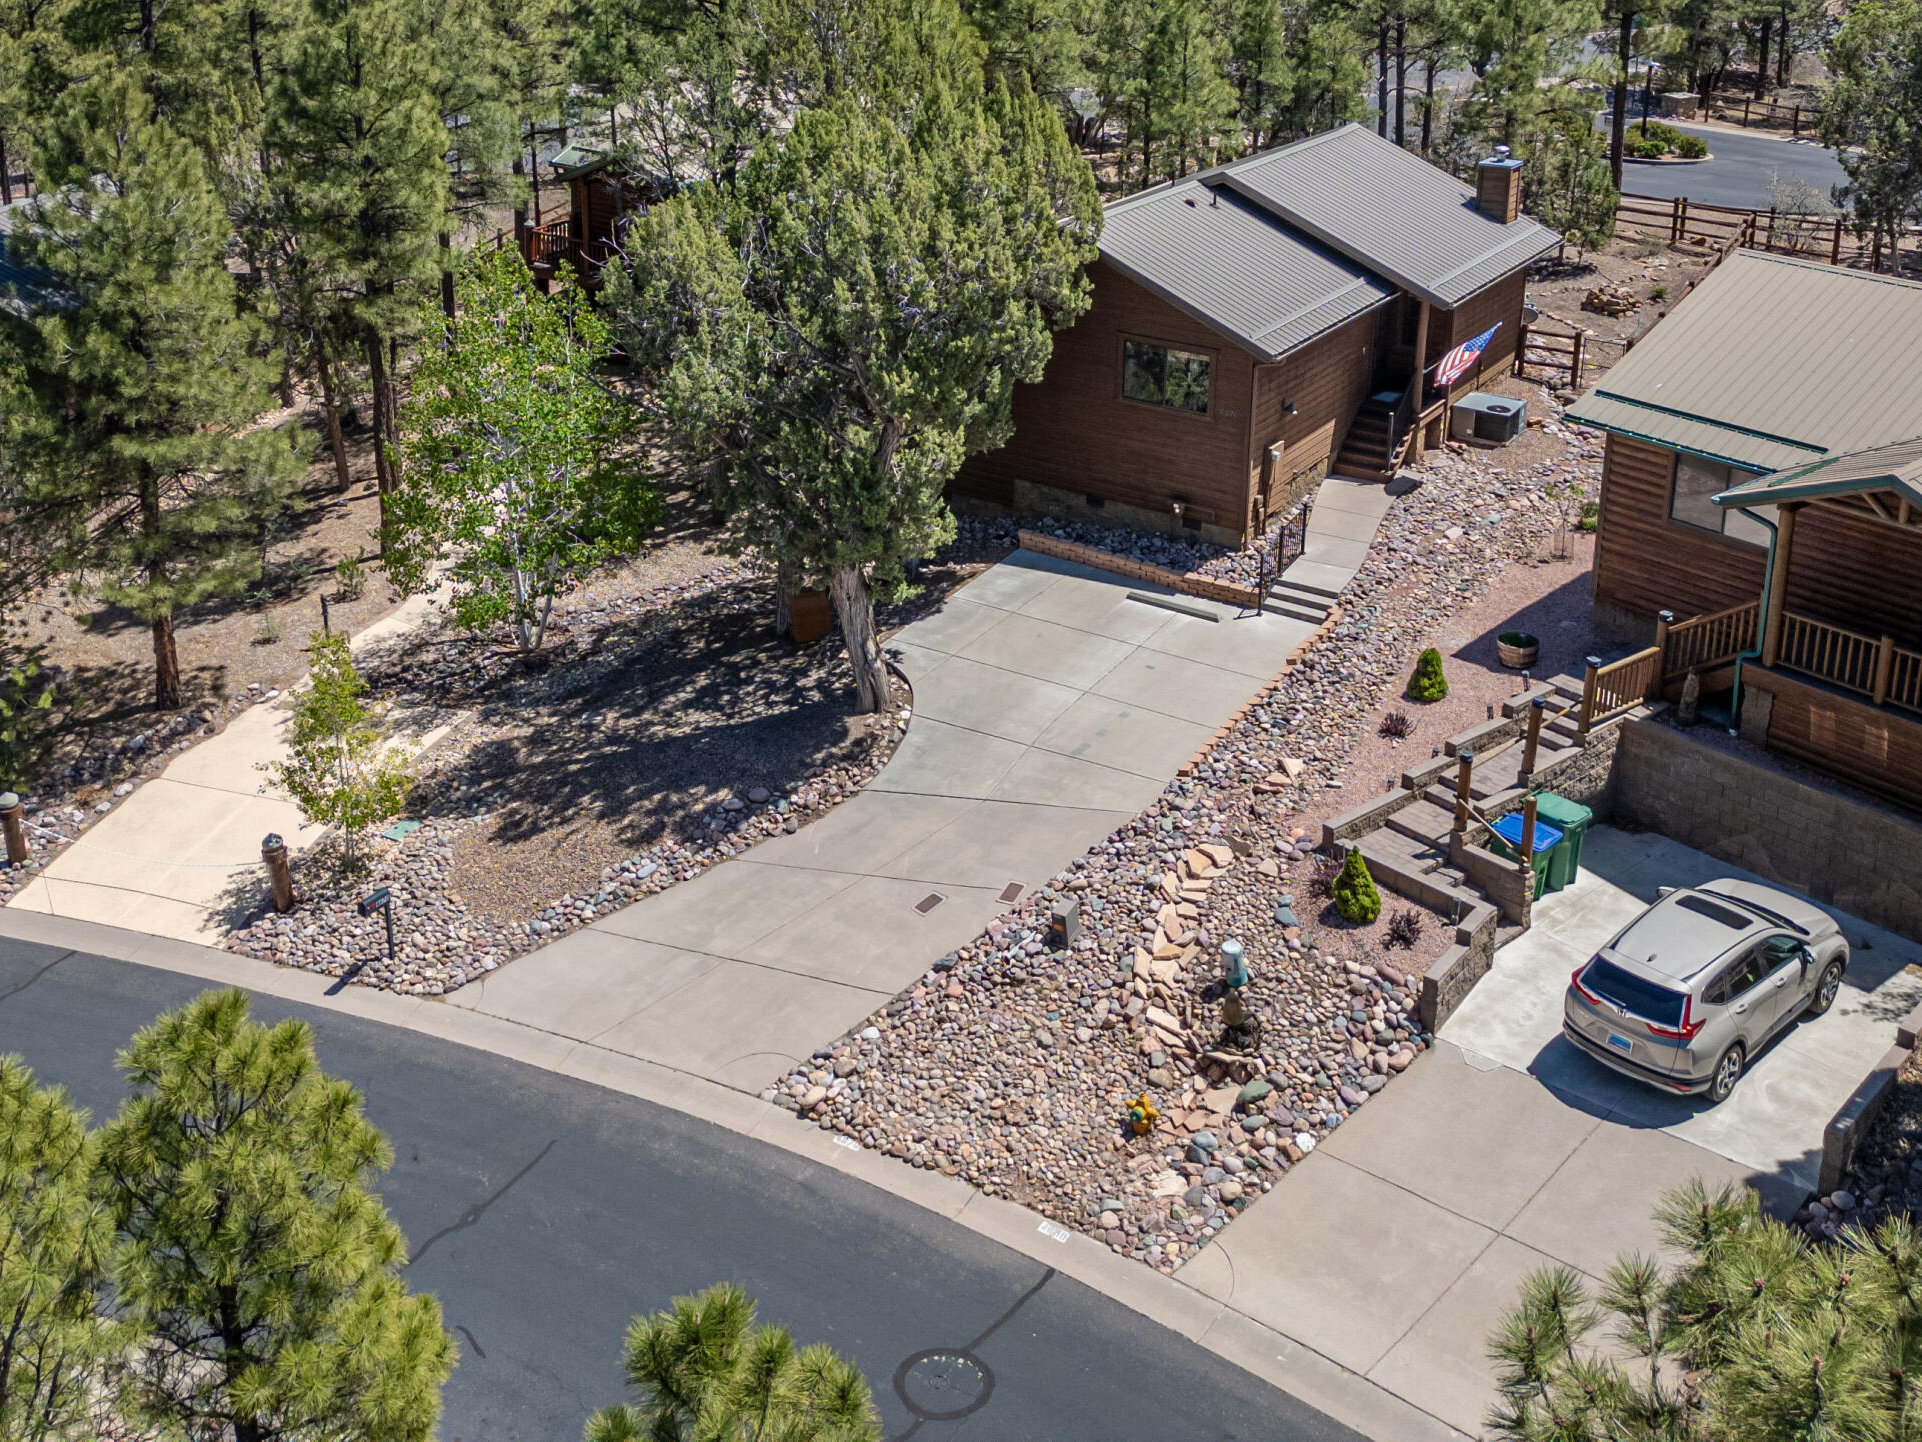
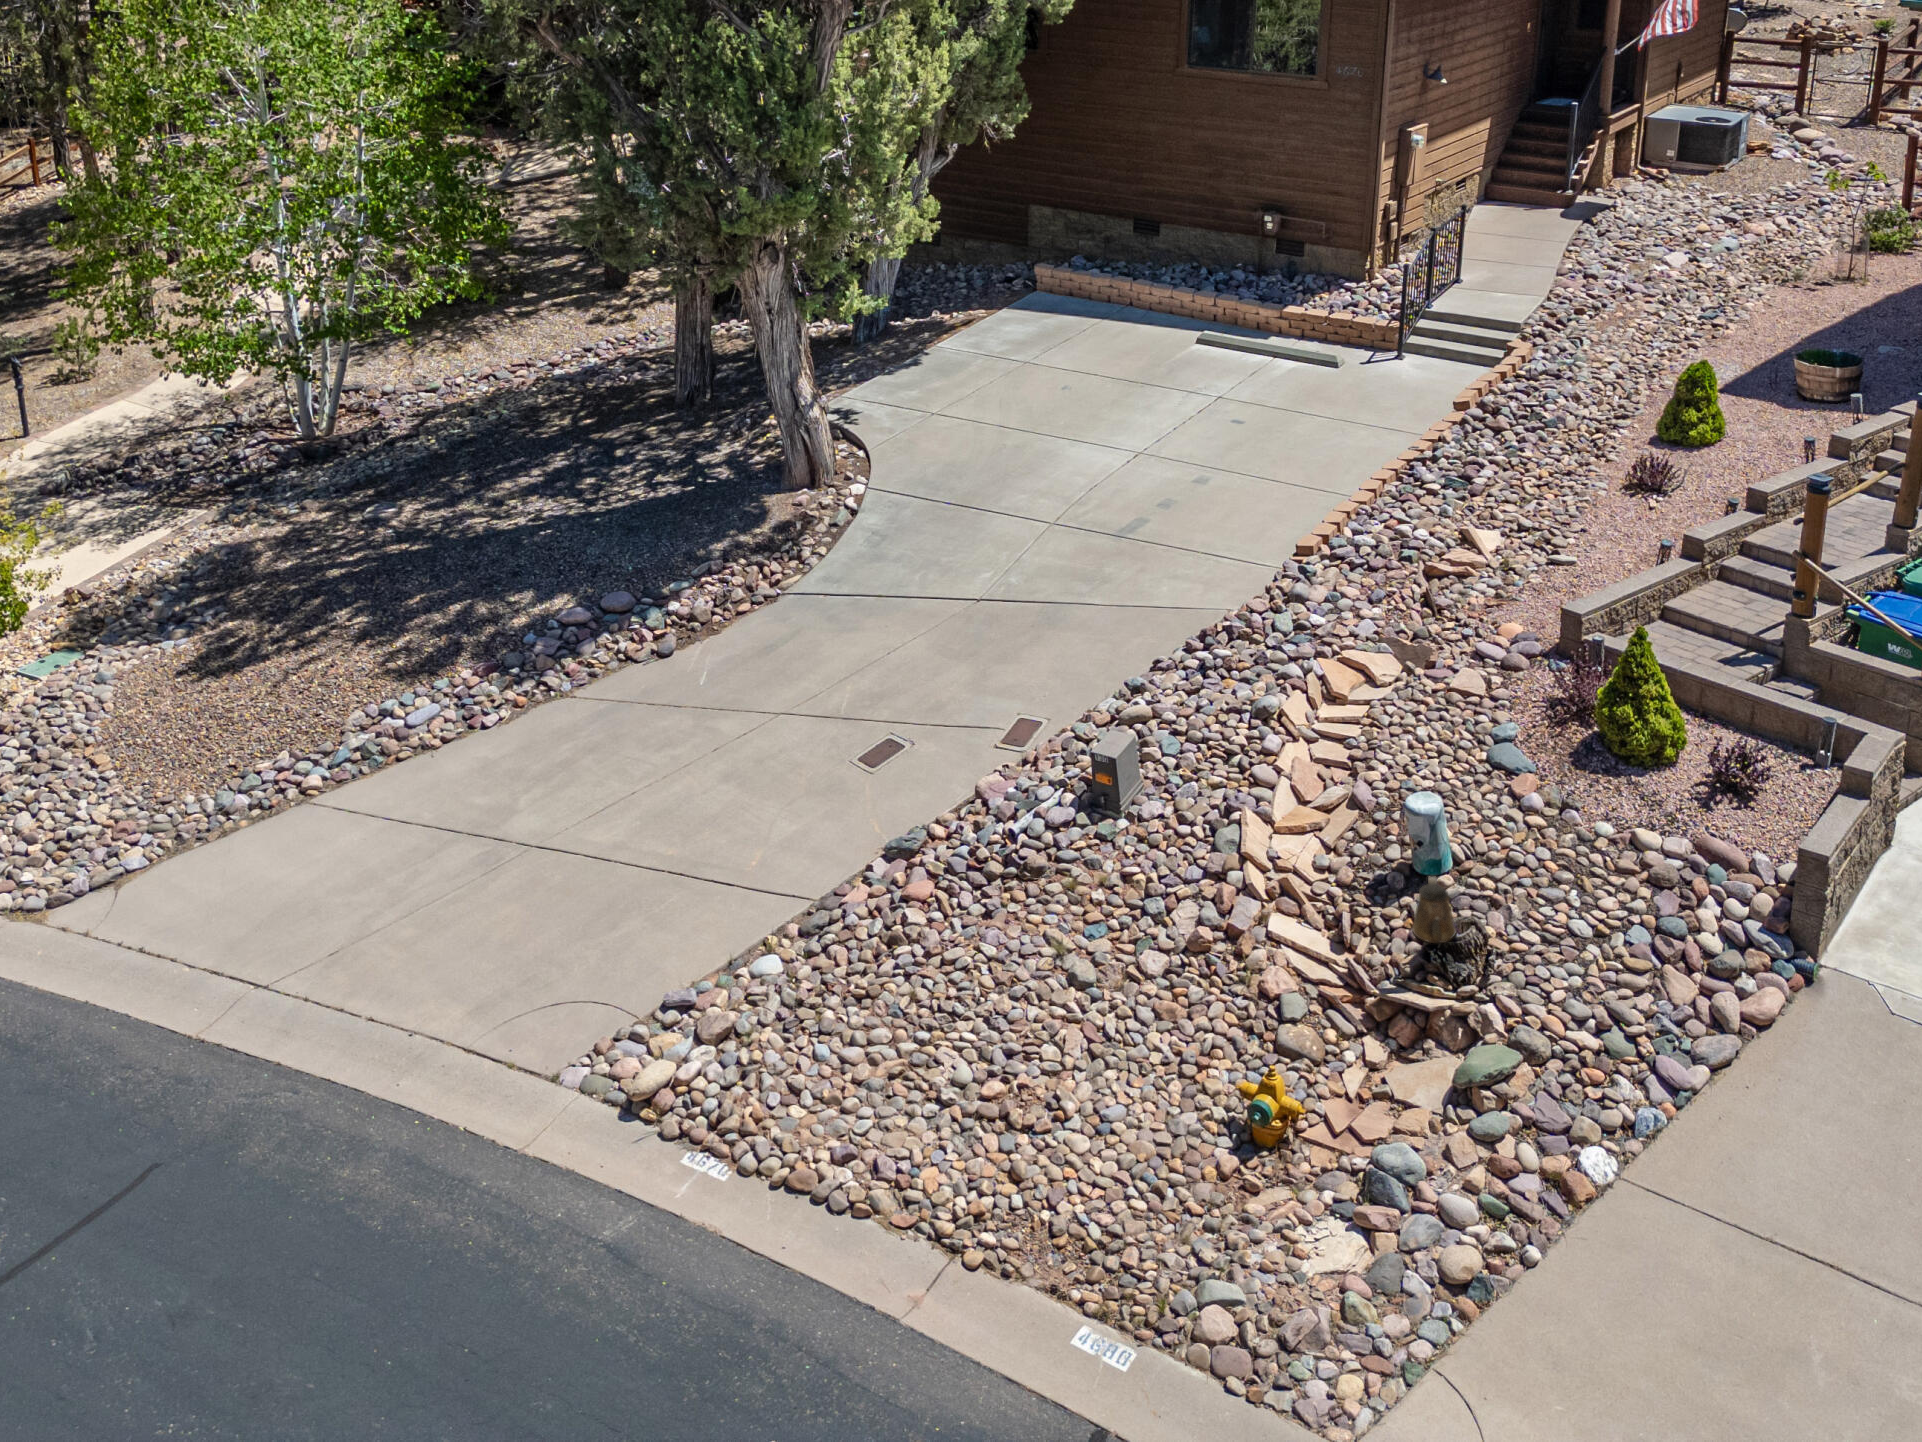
wooden crate: present [788,592,831,643] -> none [693,340,758,414]

